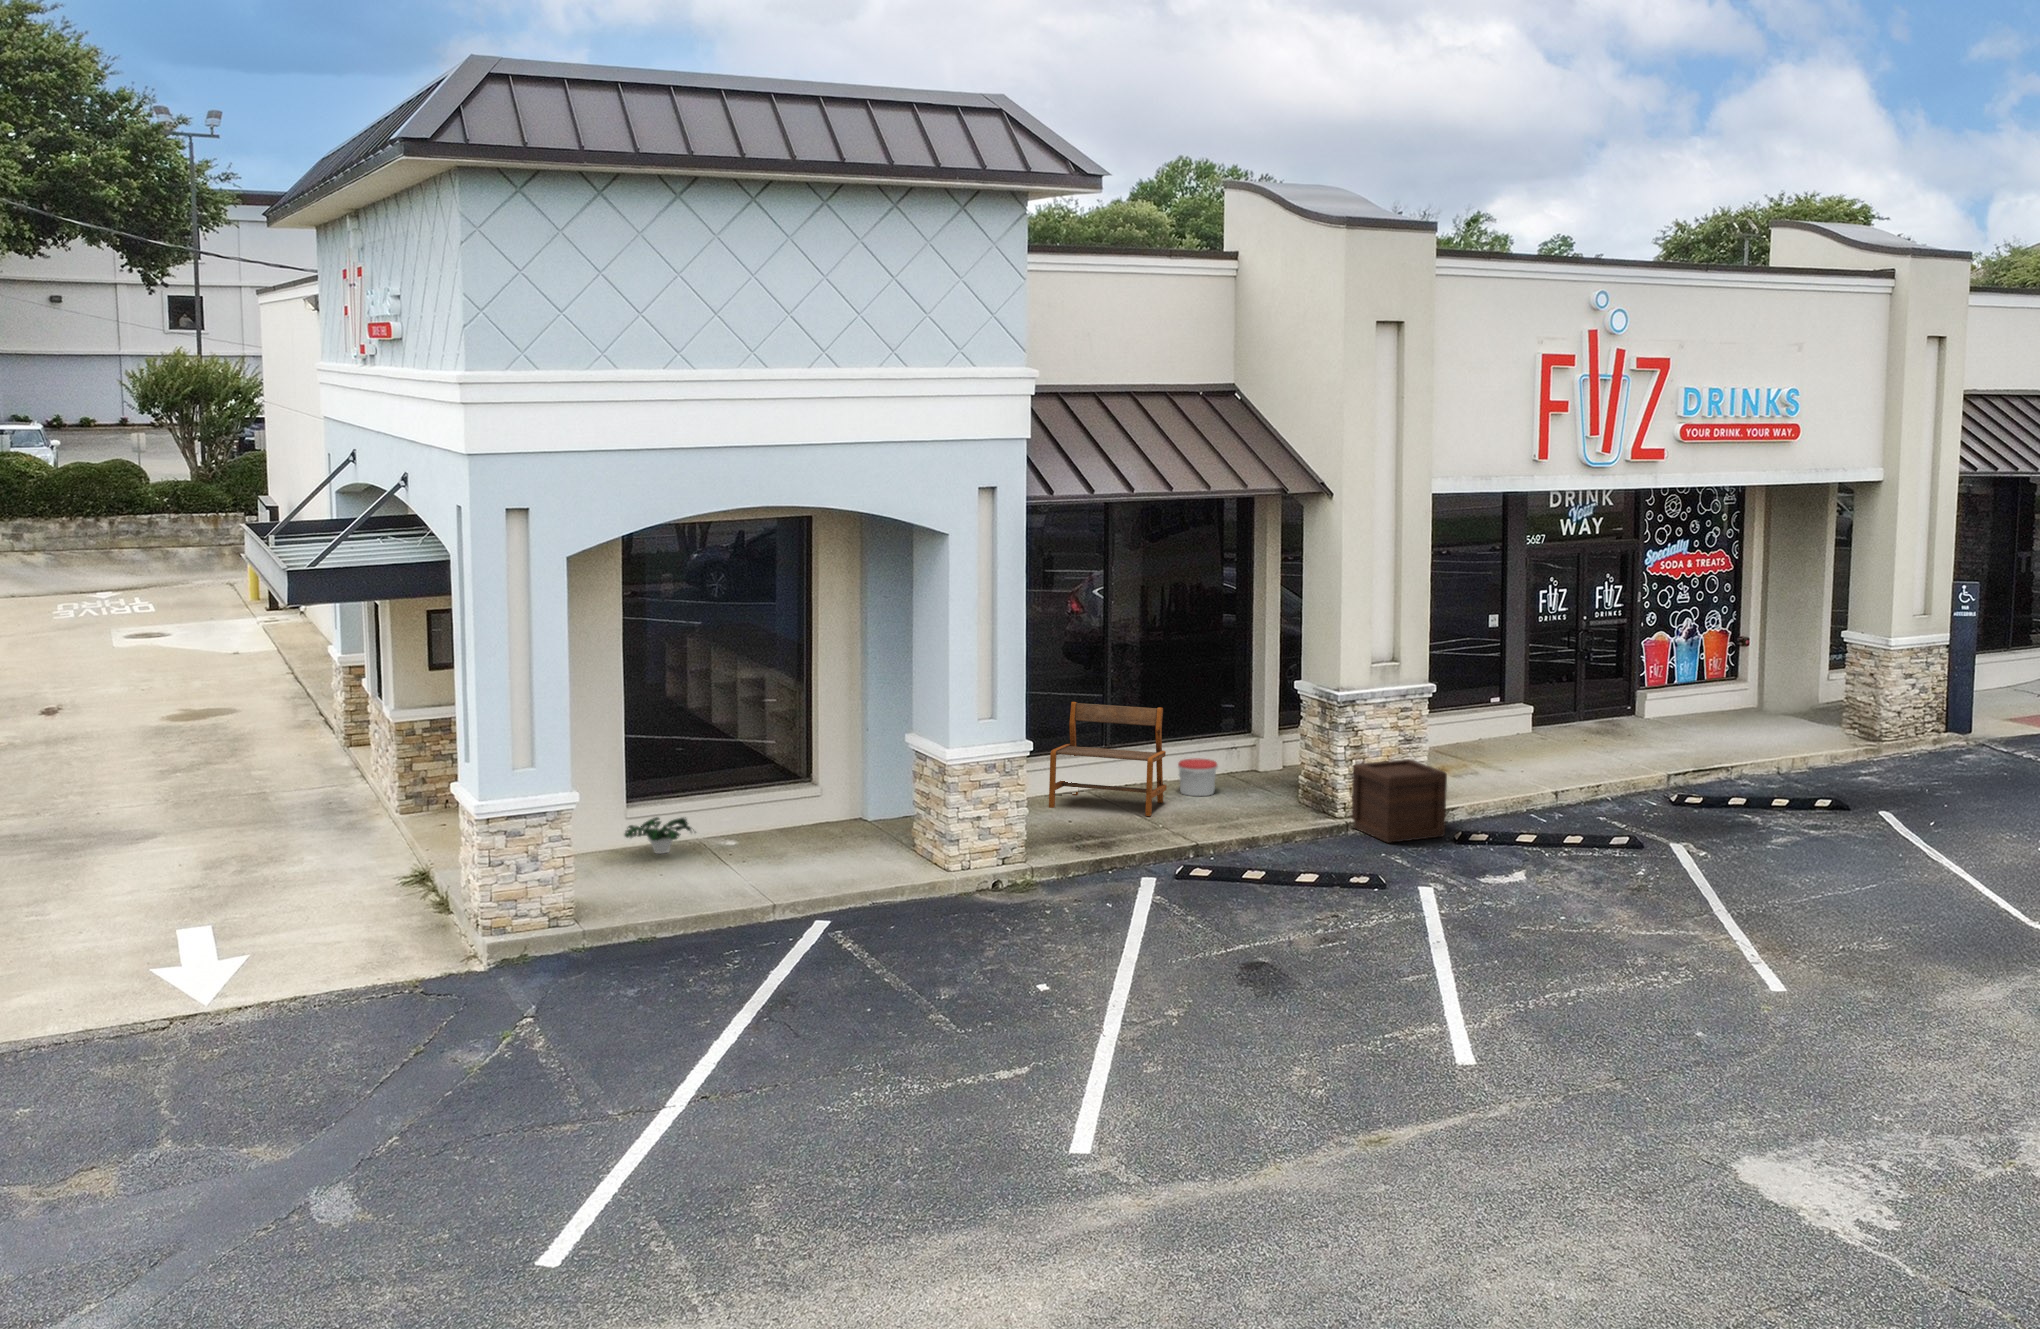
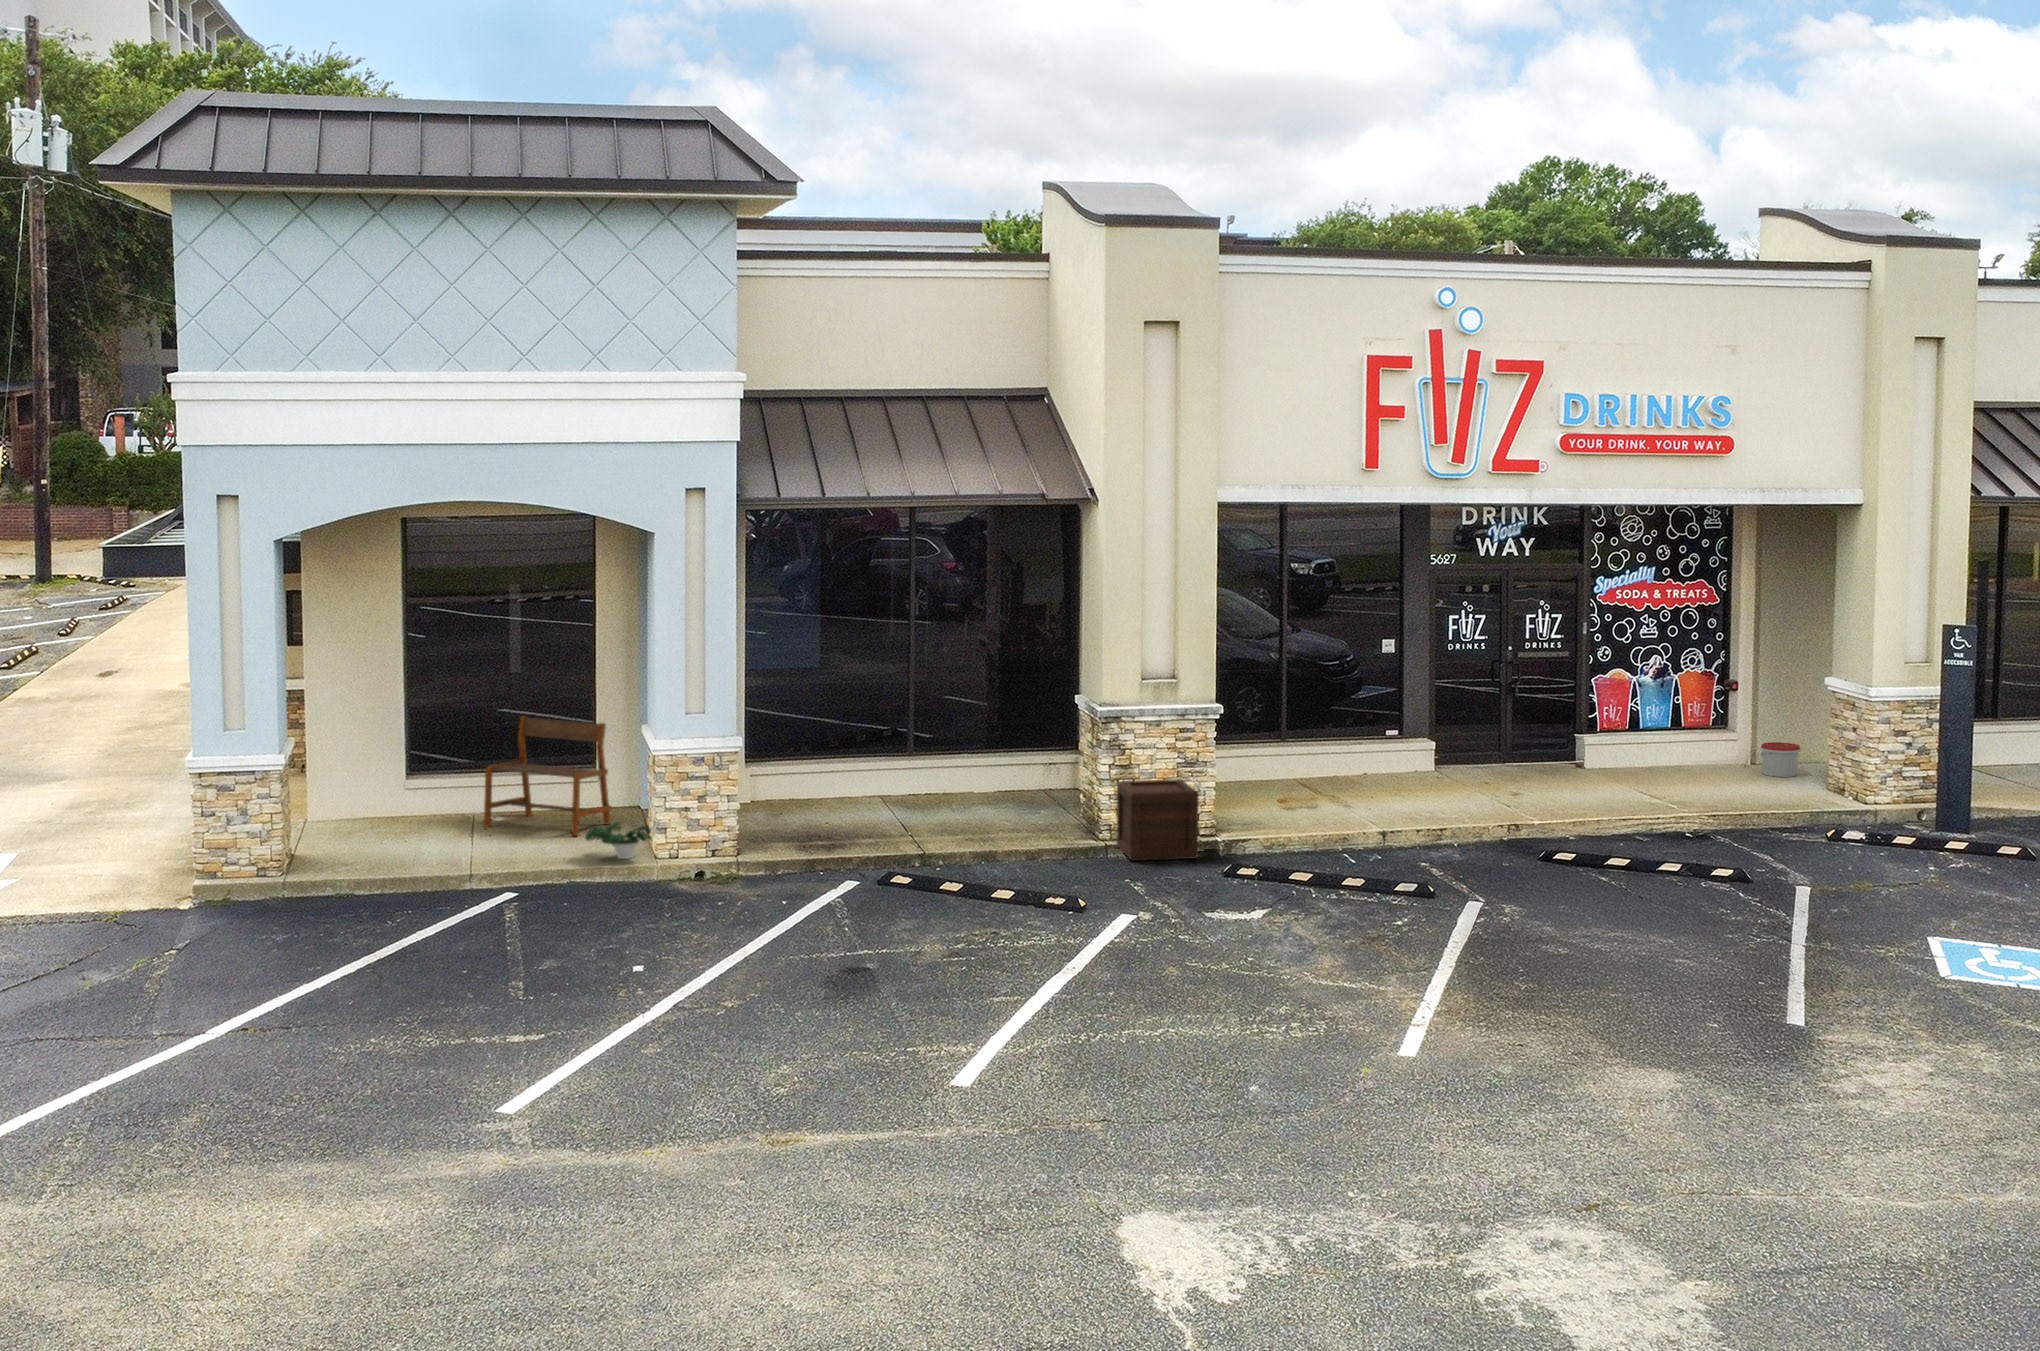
bench: present [1049,702,1166,816] -> present [484,716,611,836]
bucket: present [1178,758,1218,796] -> present [1761,742,1800,777]
potted plant: present [625,817,691,854] -> present [585,822,652,859]

